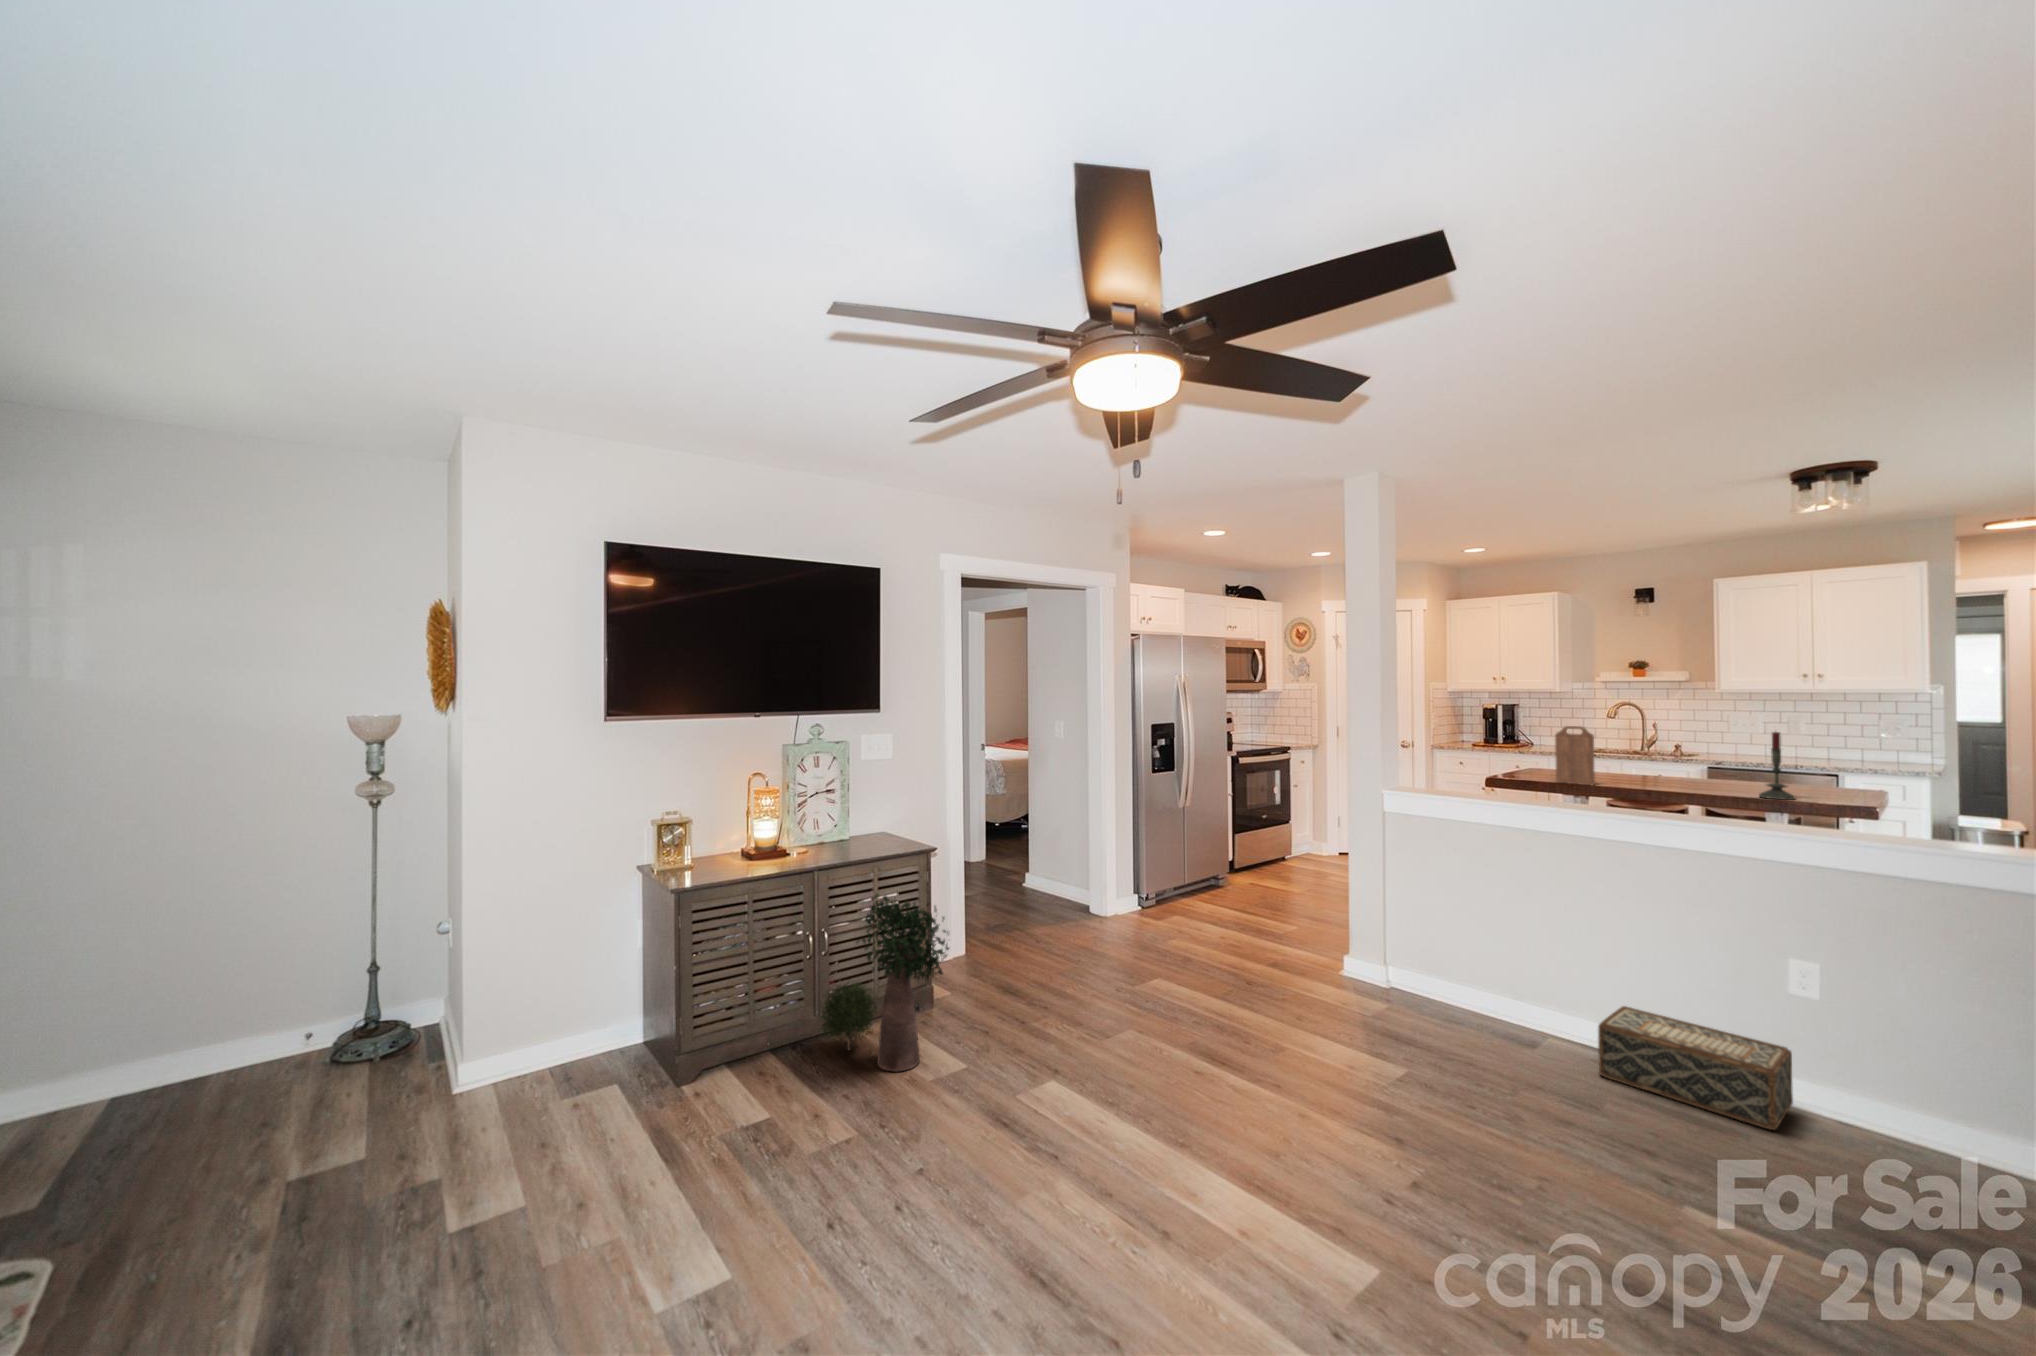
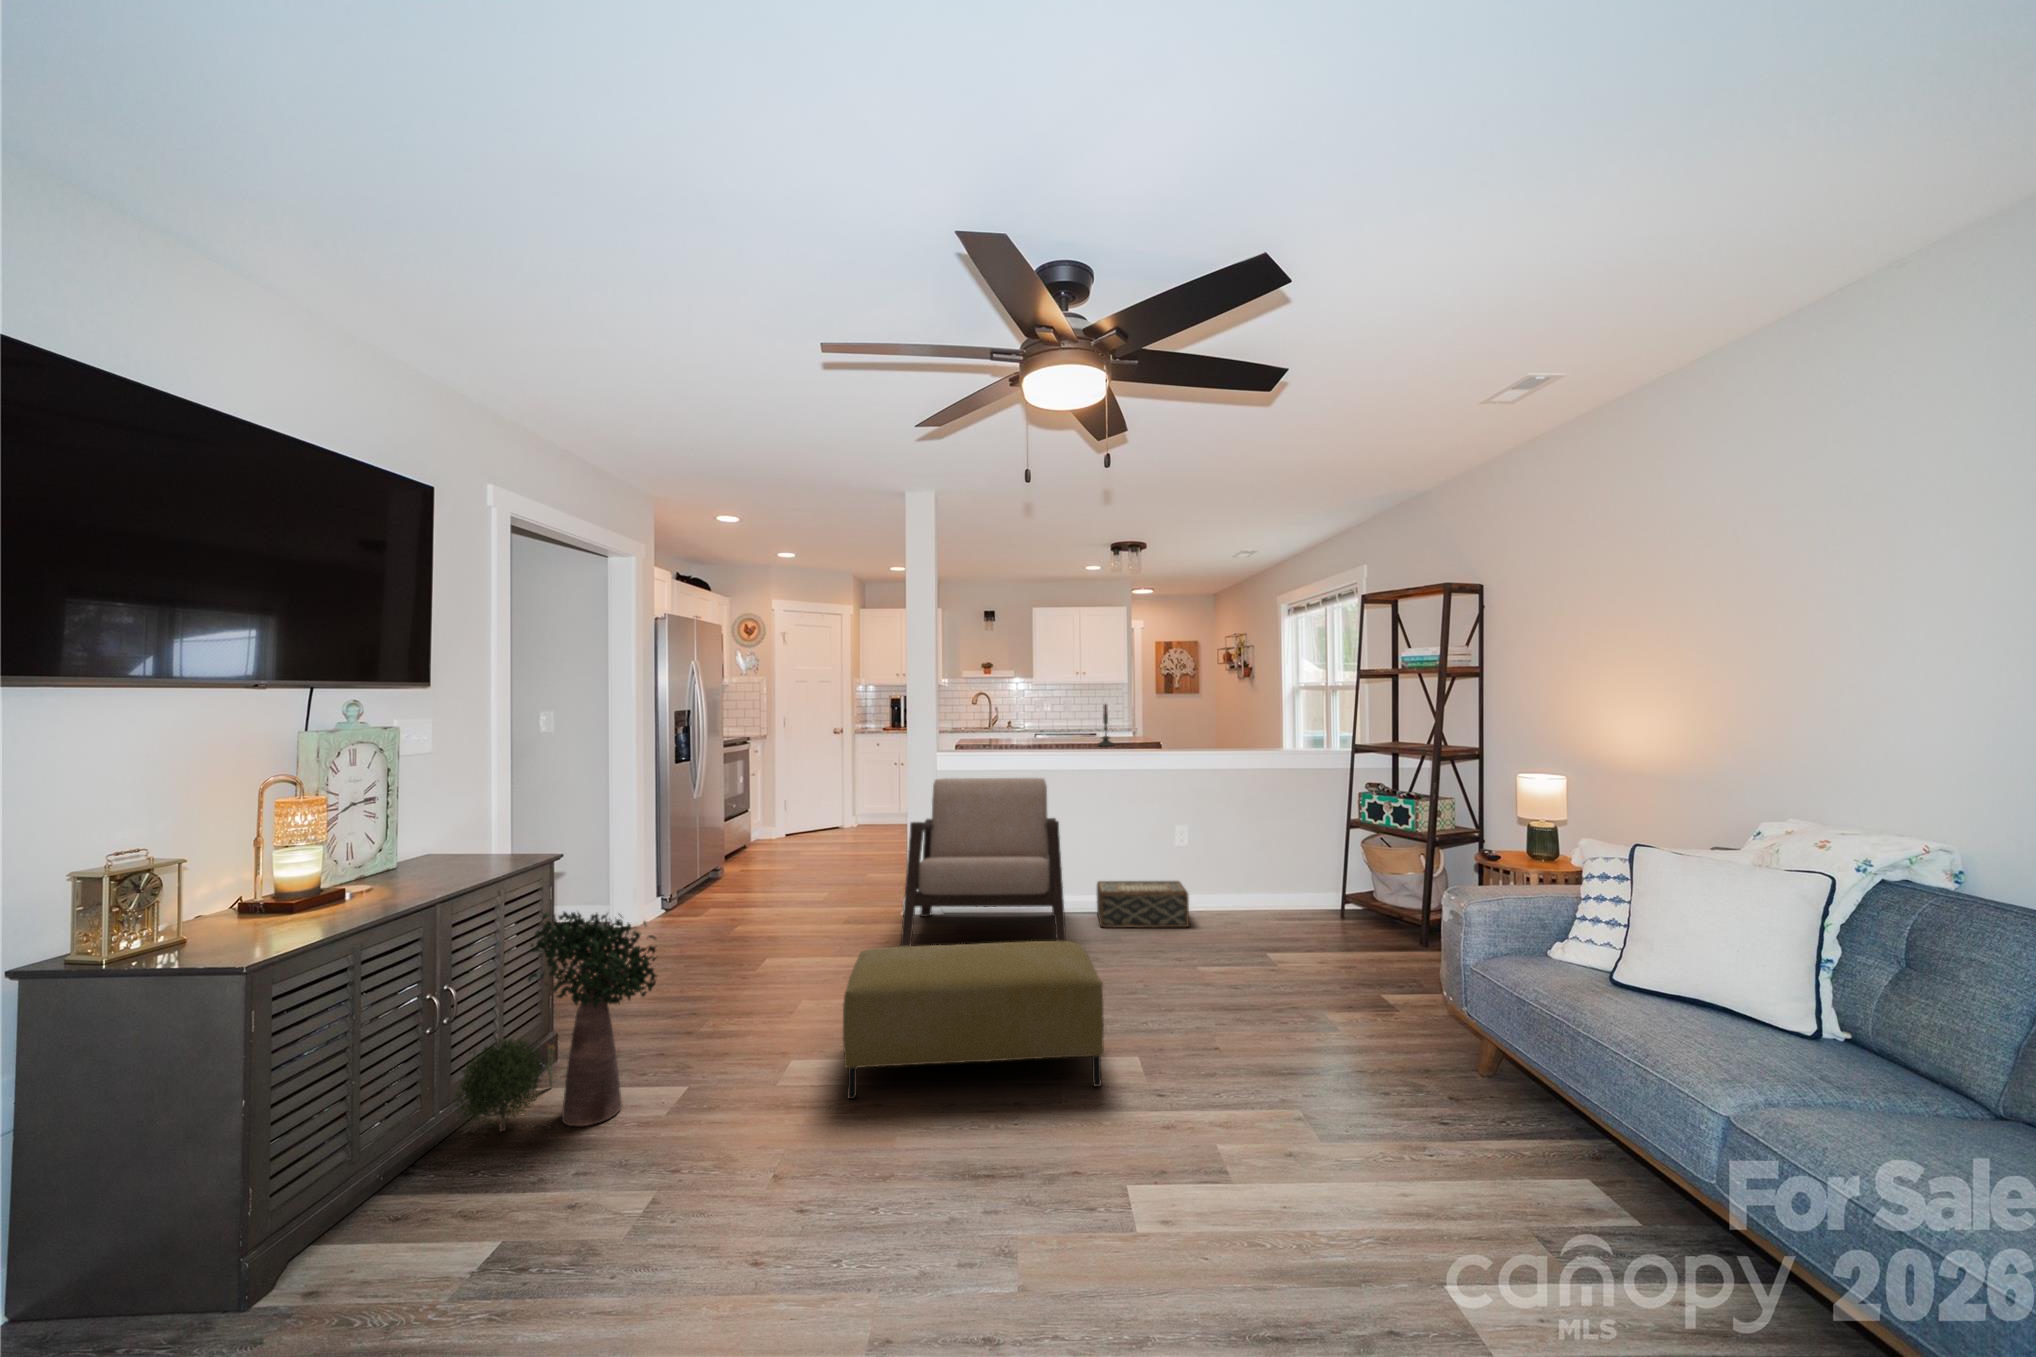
cutting board: present [1555,726,1595,785] -> none [982,706,1007,748]
armchair: none [1274,821,1562,1098] -> present [901,778,1066,947]
ottoman: none [1044,999,1366,1276] -> present [843,941,1104,1099]

